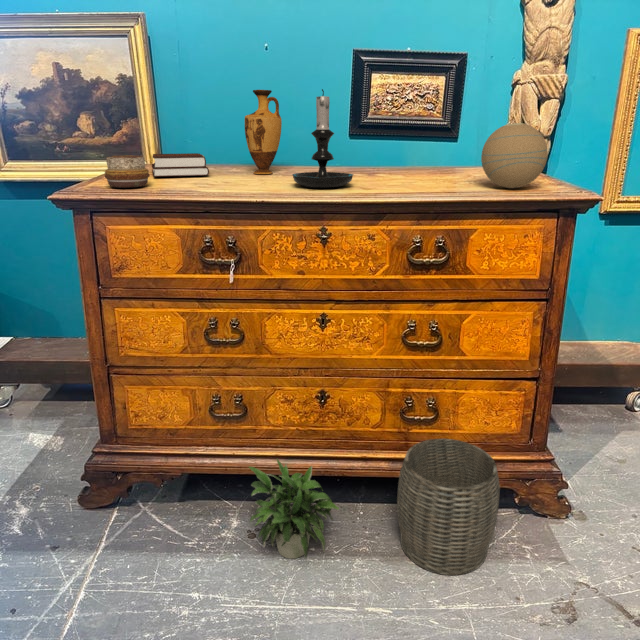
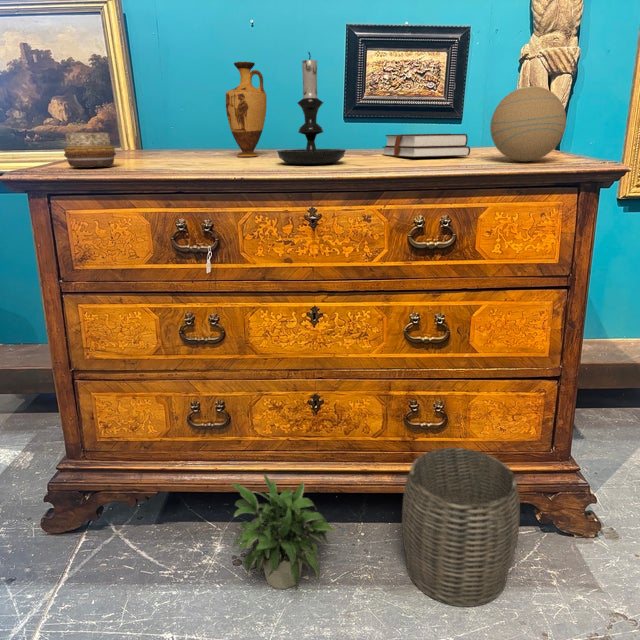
hardback book: present [152,153,209,177] -> present [383,134,470,157]

